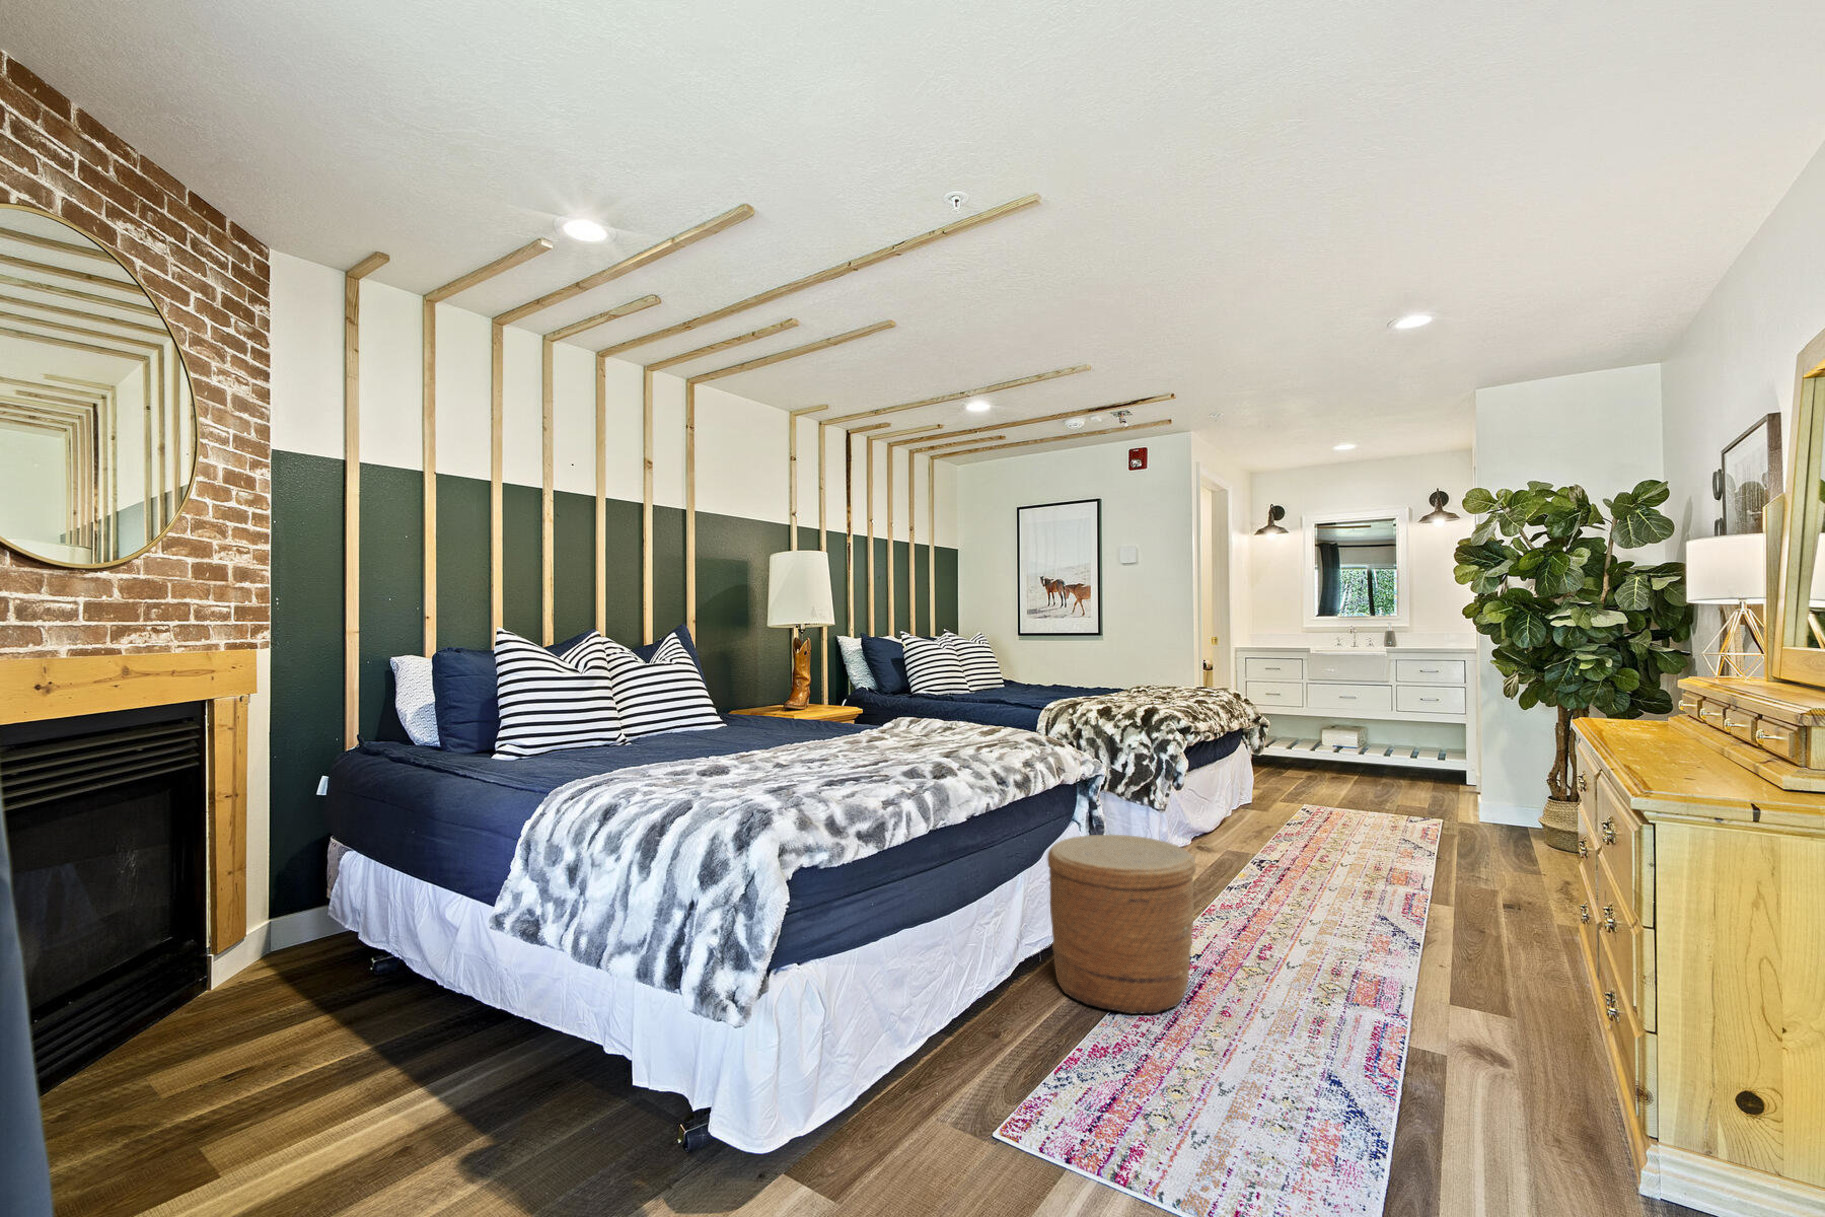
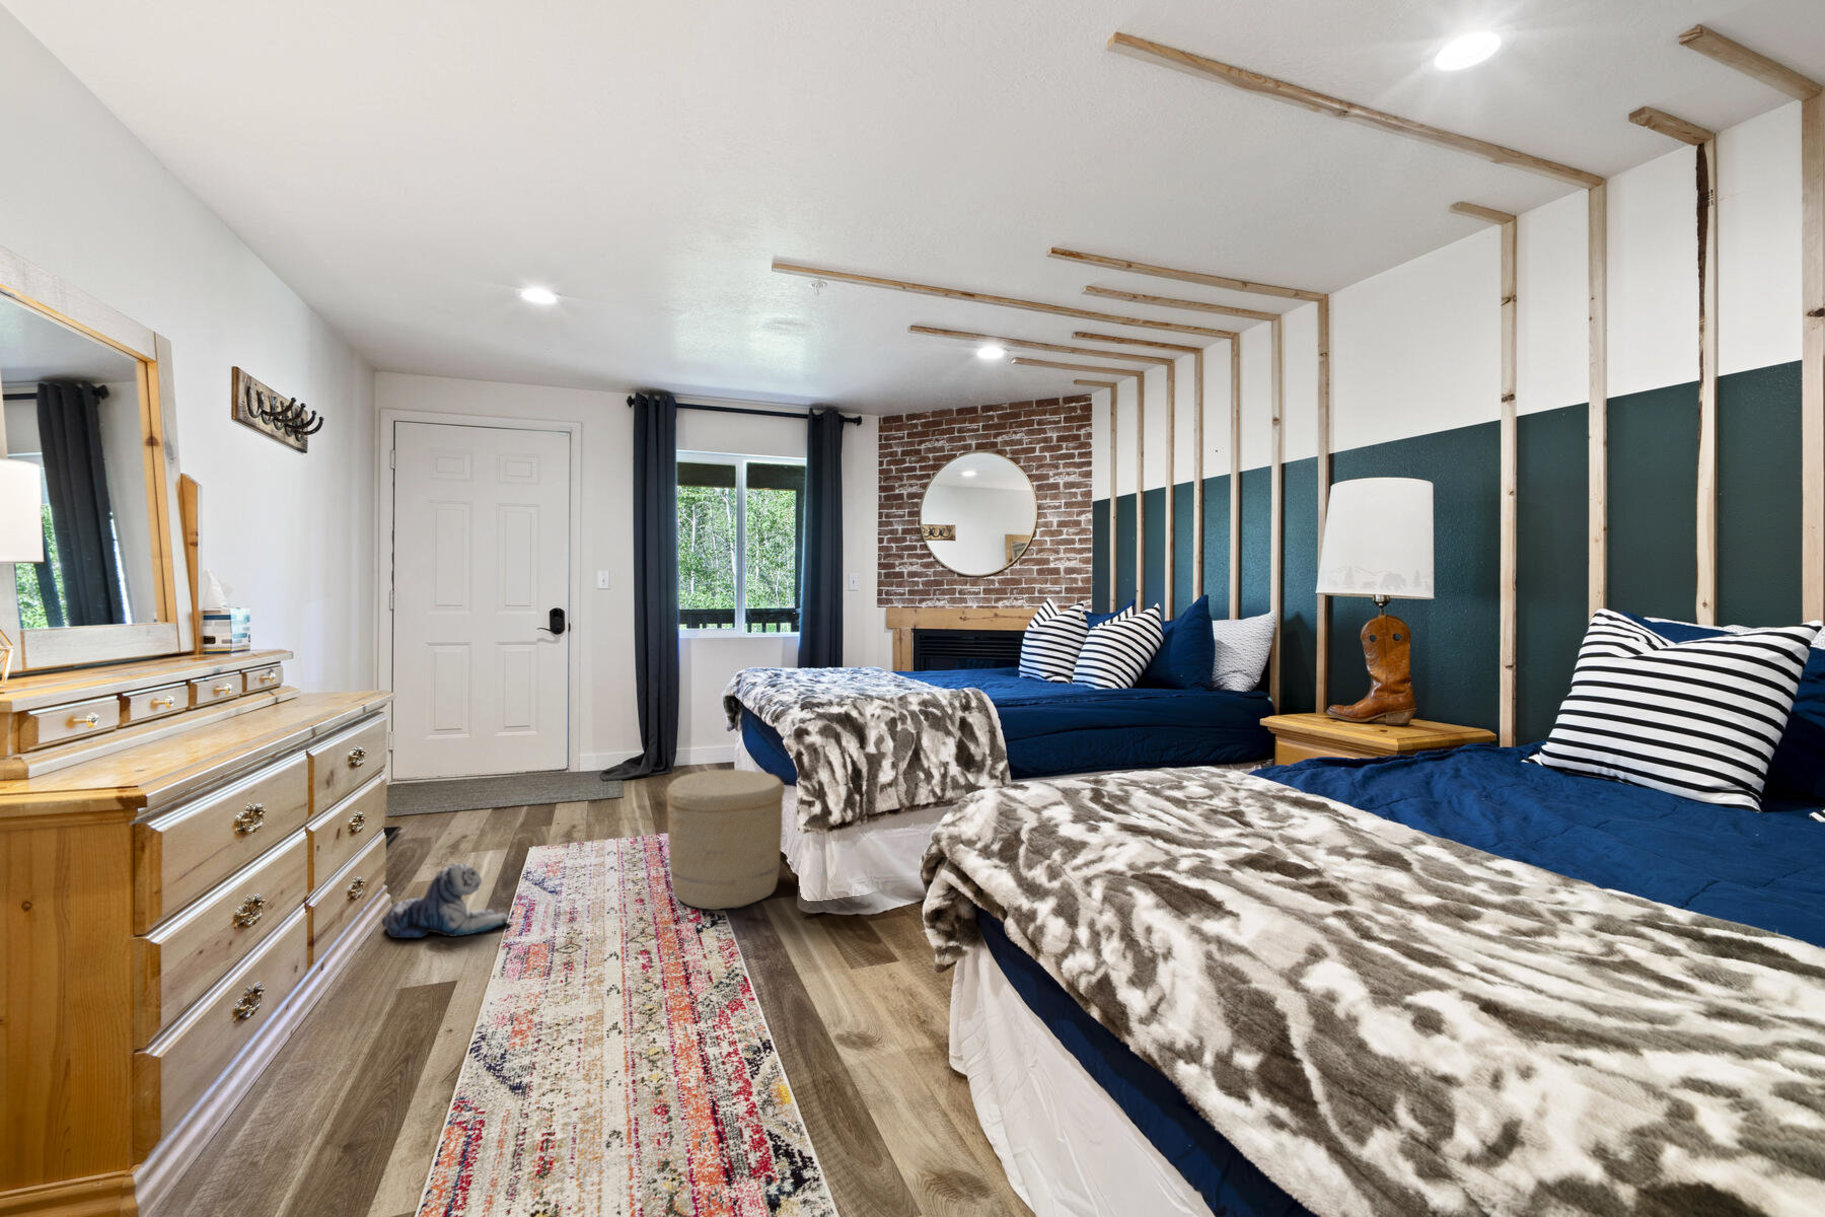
plush toy: none [1401,987,1598,1125] -> present [382,863,509,938]

